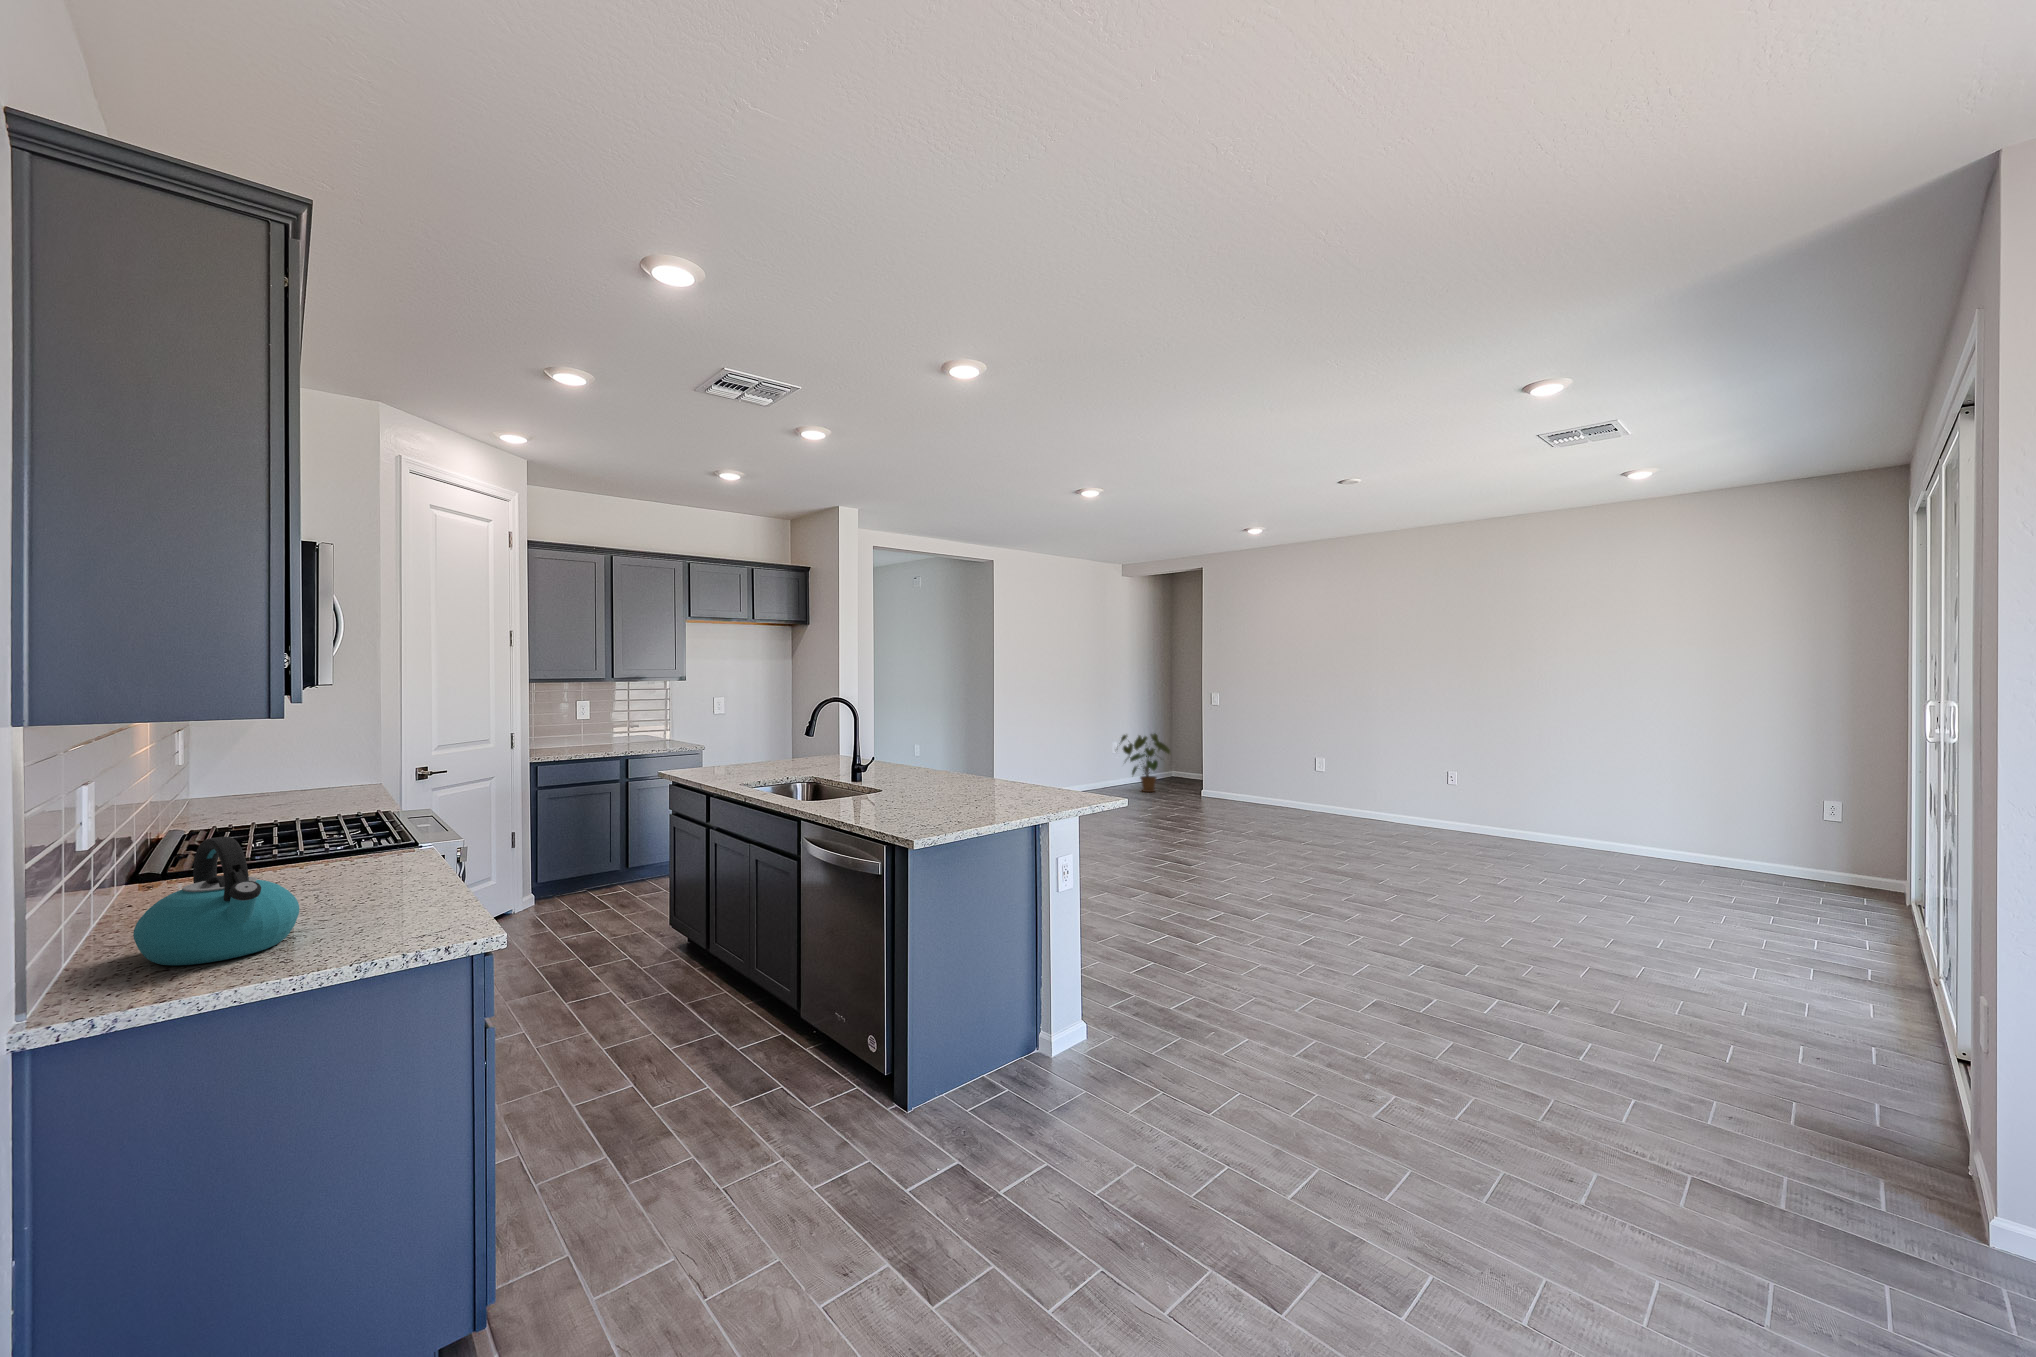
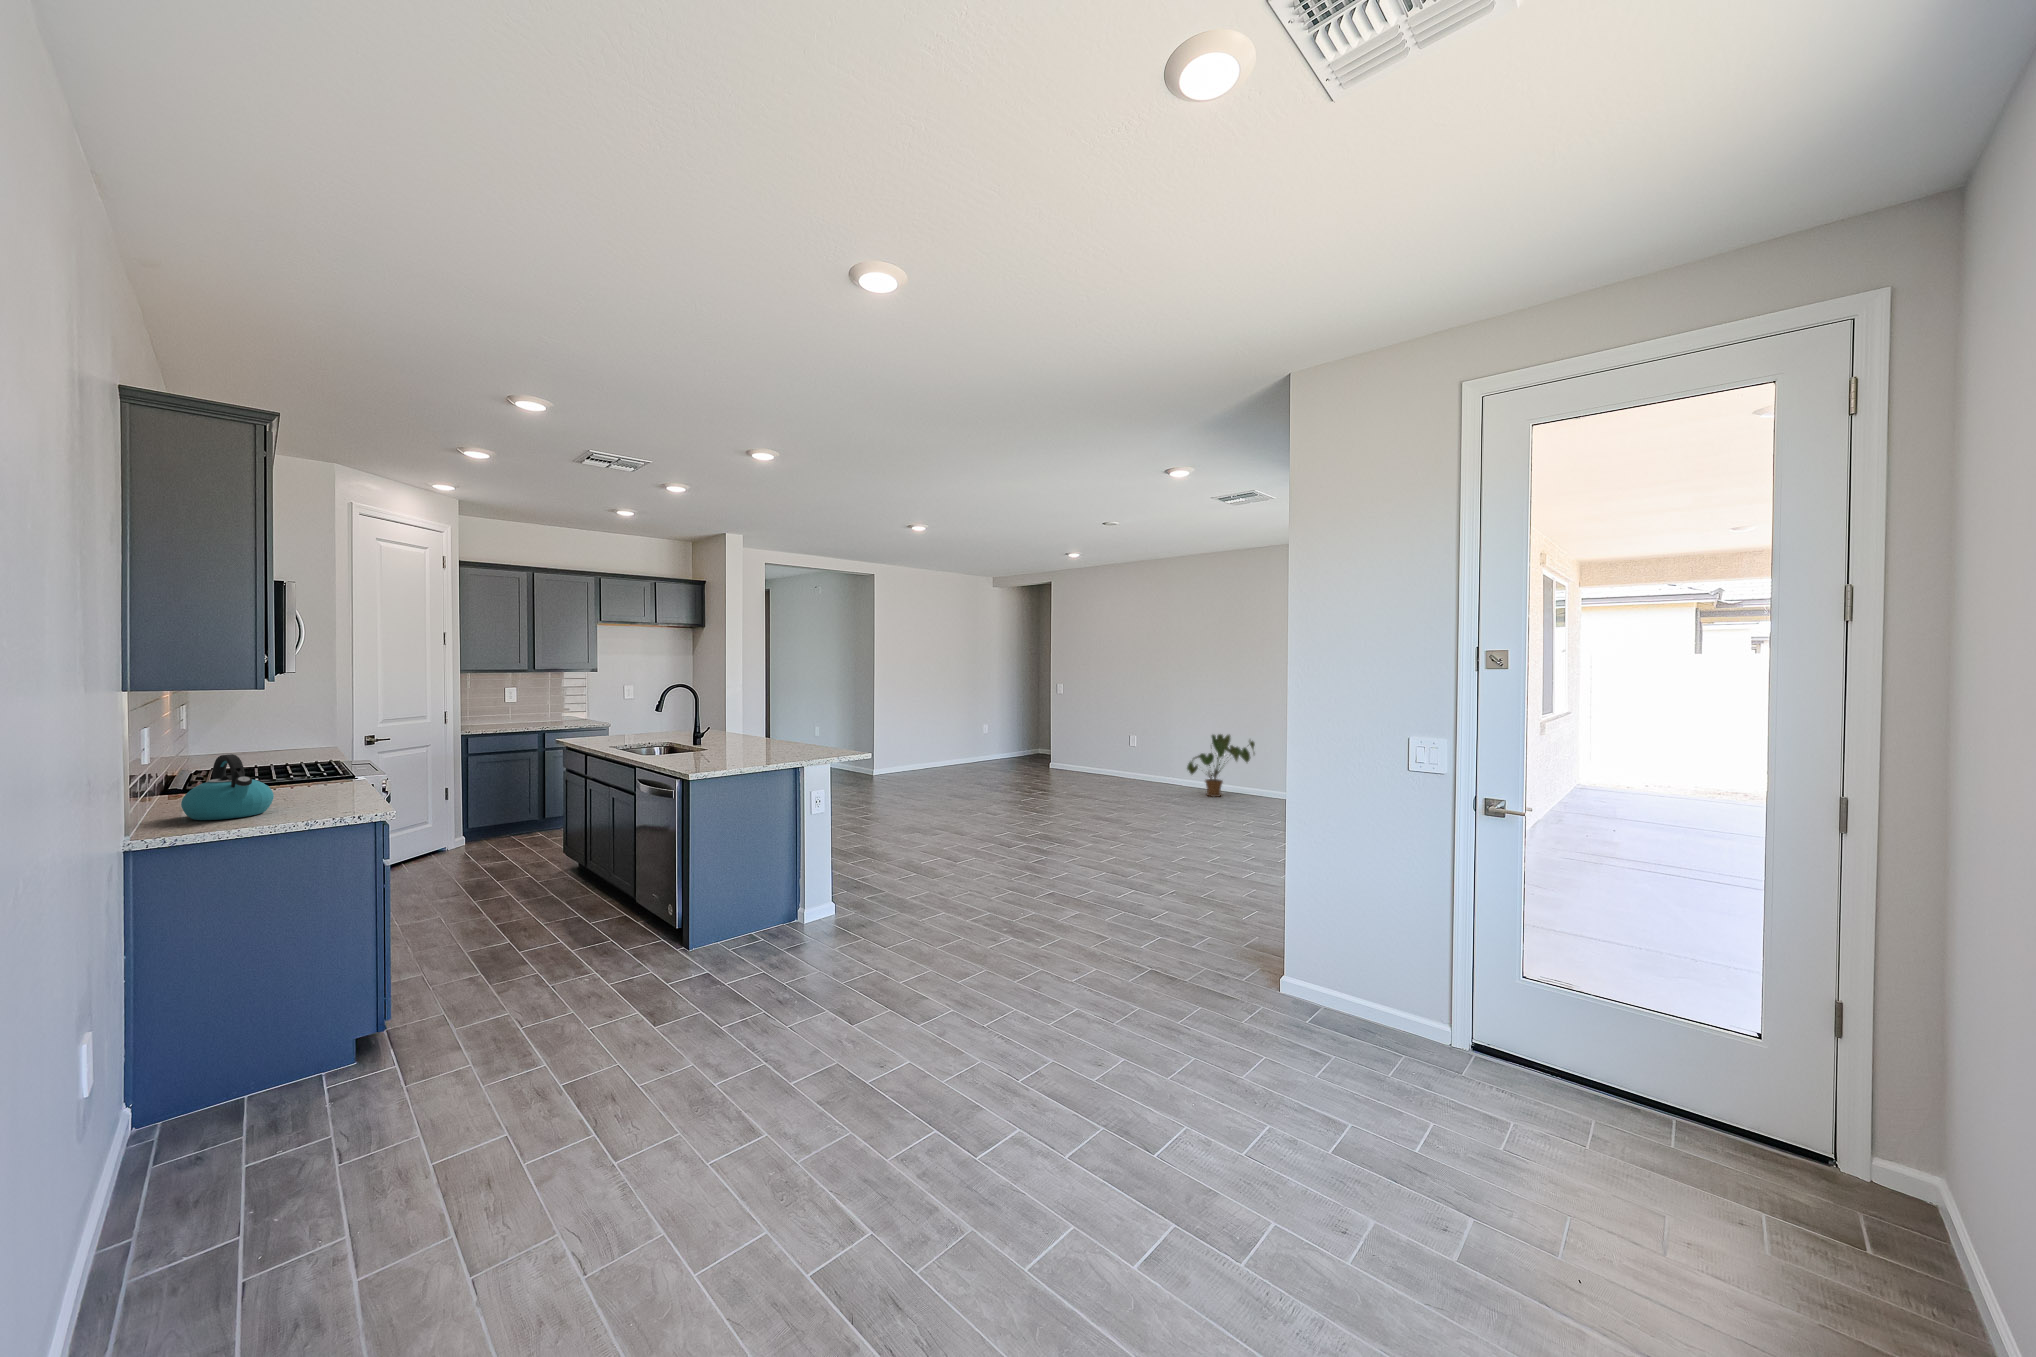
house plant: present [1121,734,1170,792] -> present [1187,734,1255,797]

